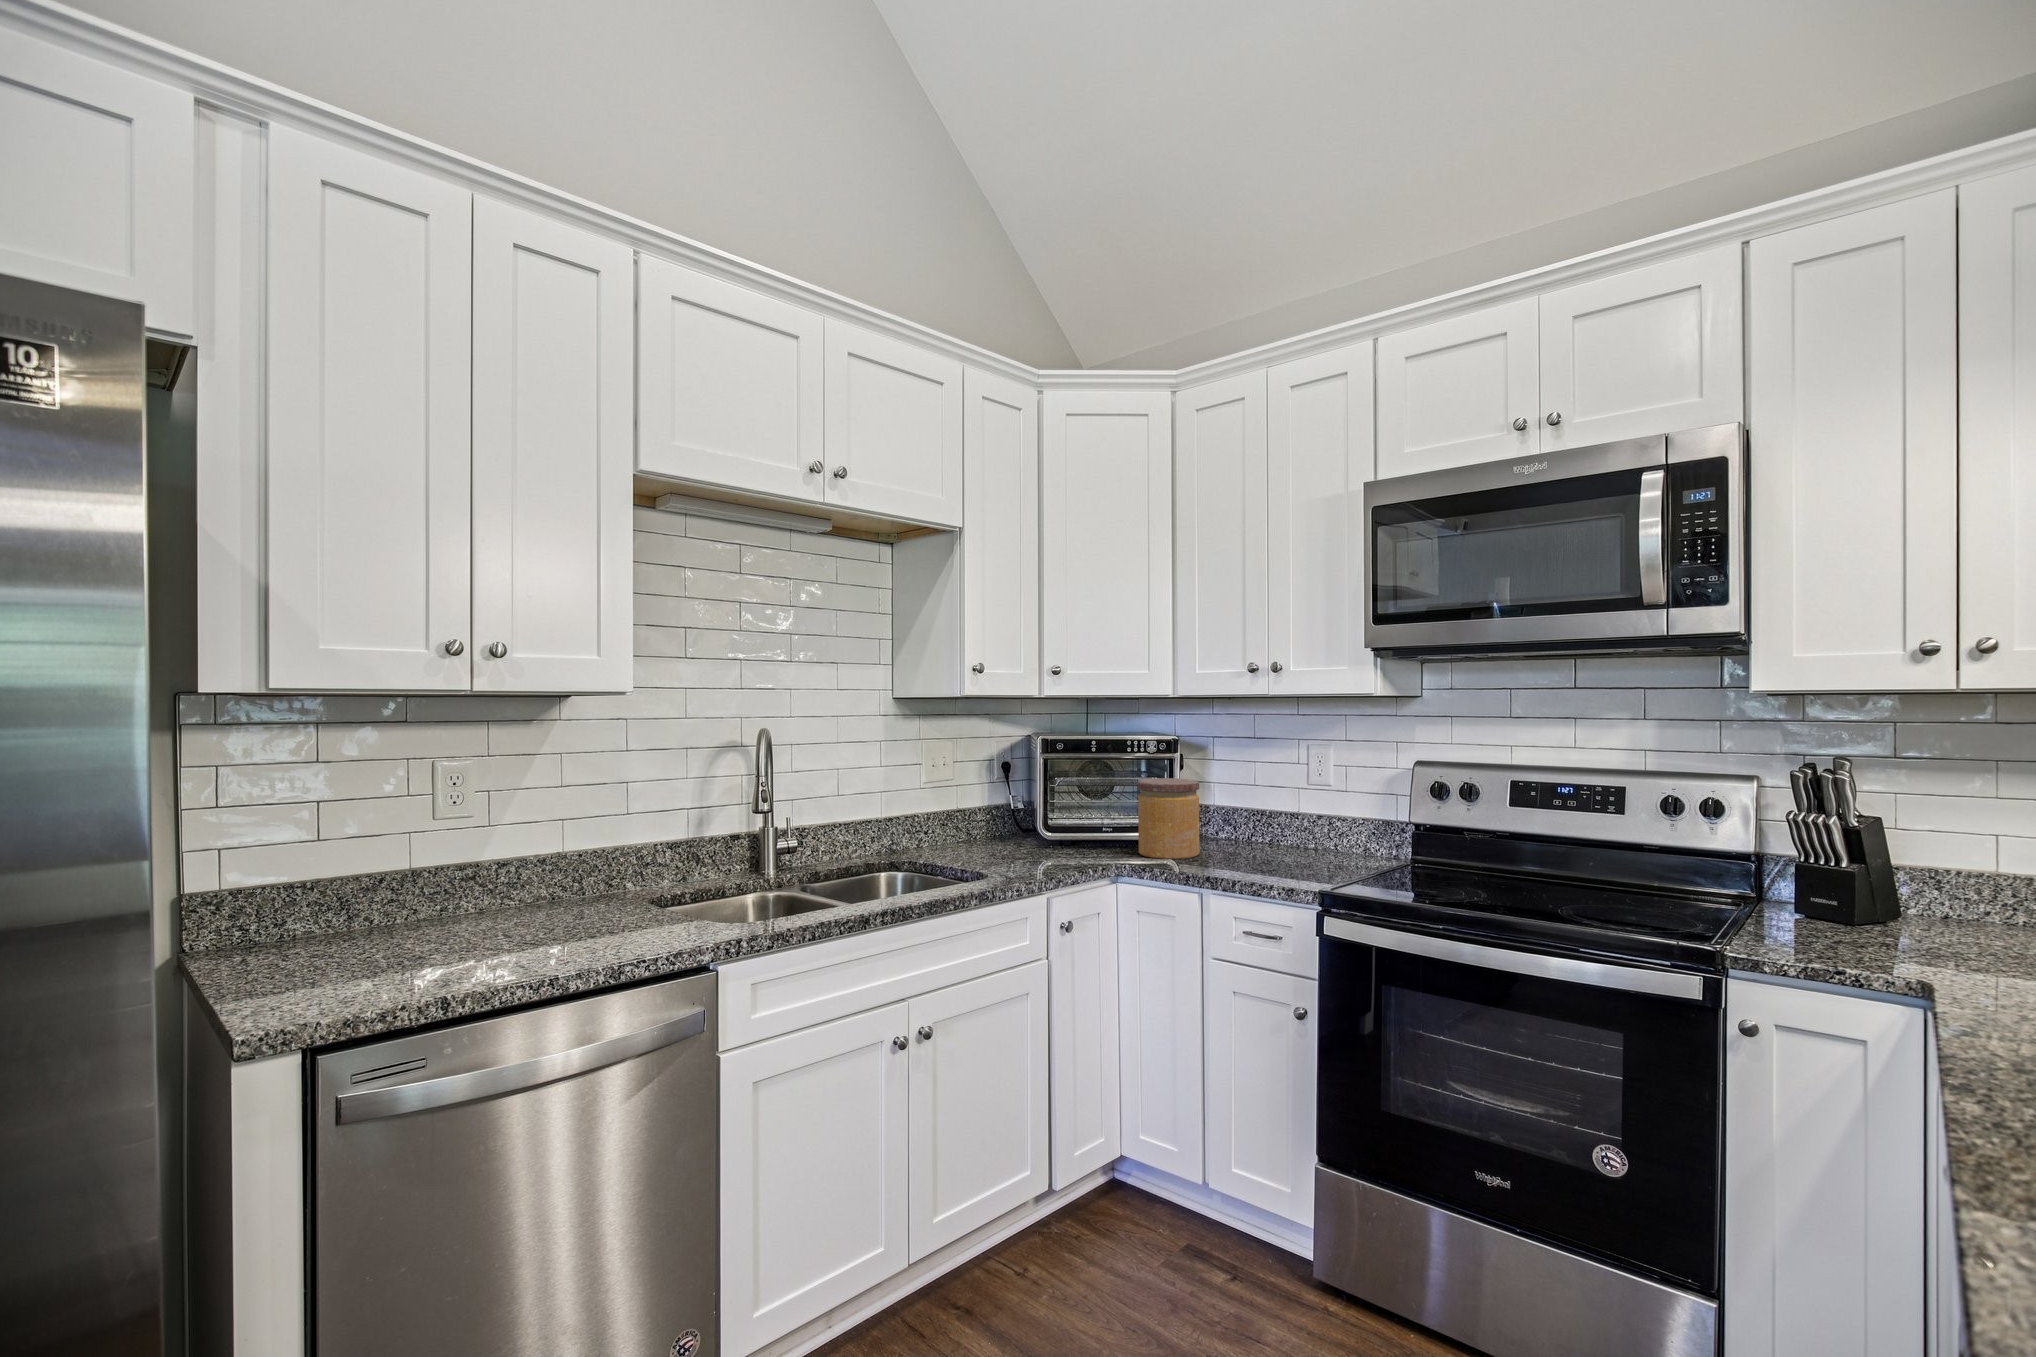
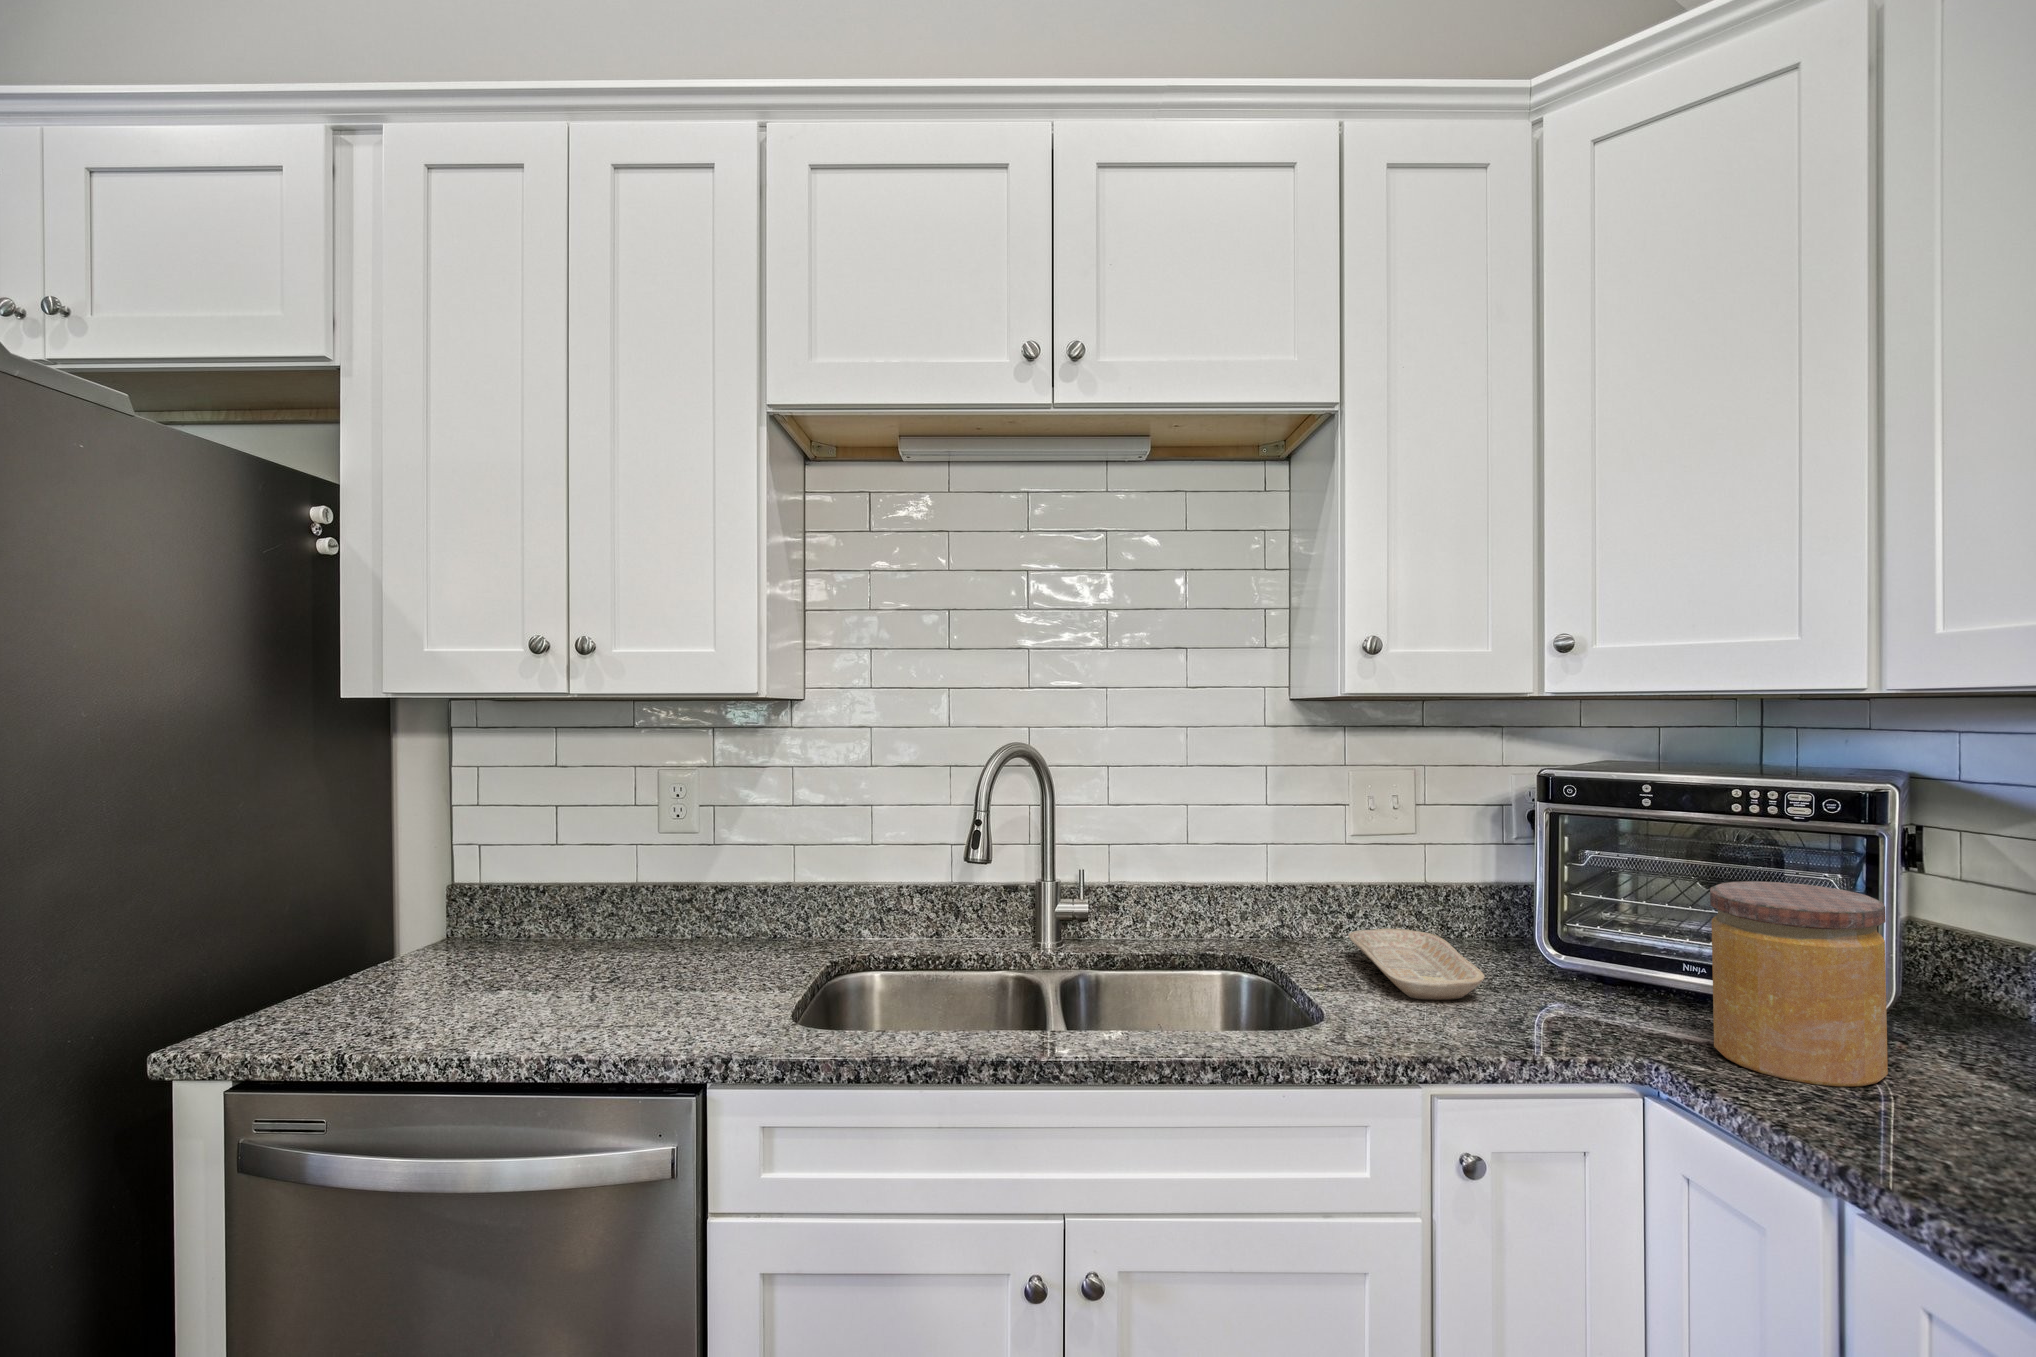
tray: none [940,834,1038,862] -> present [1348,928,1485,1000]

